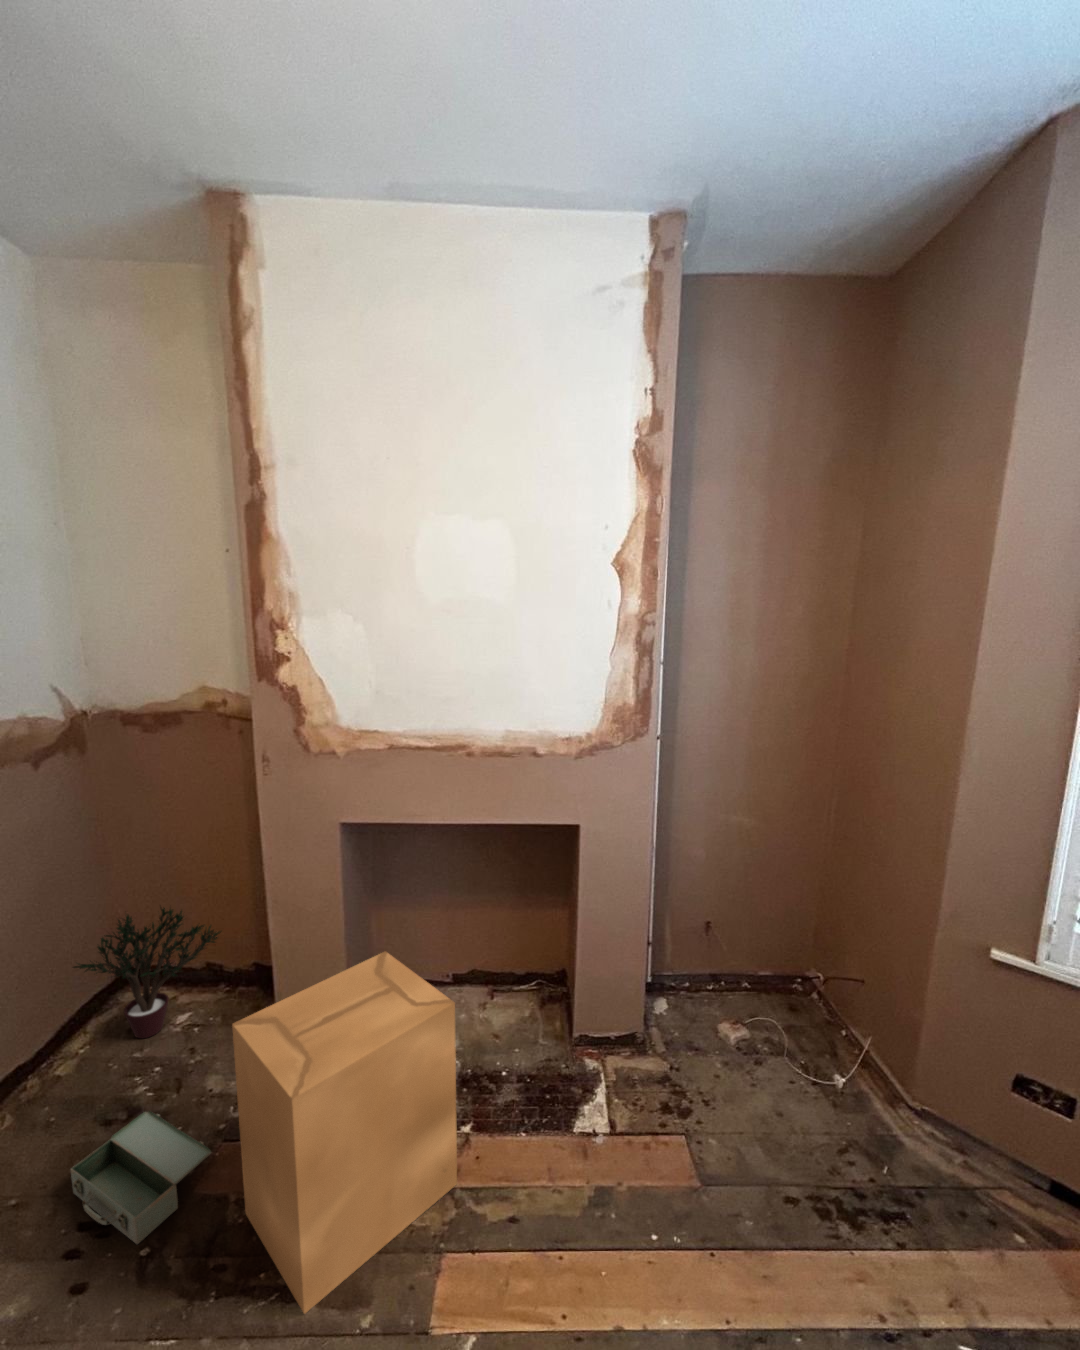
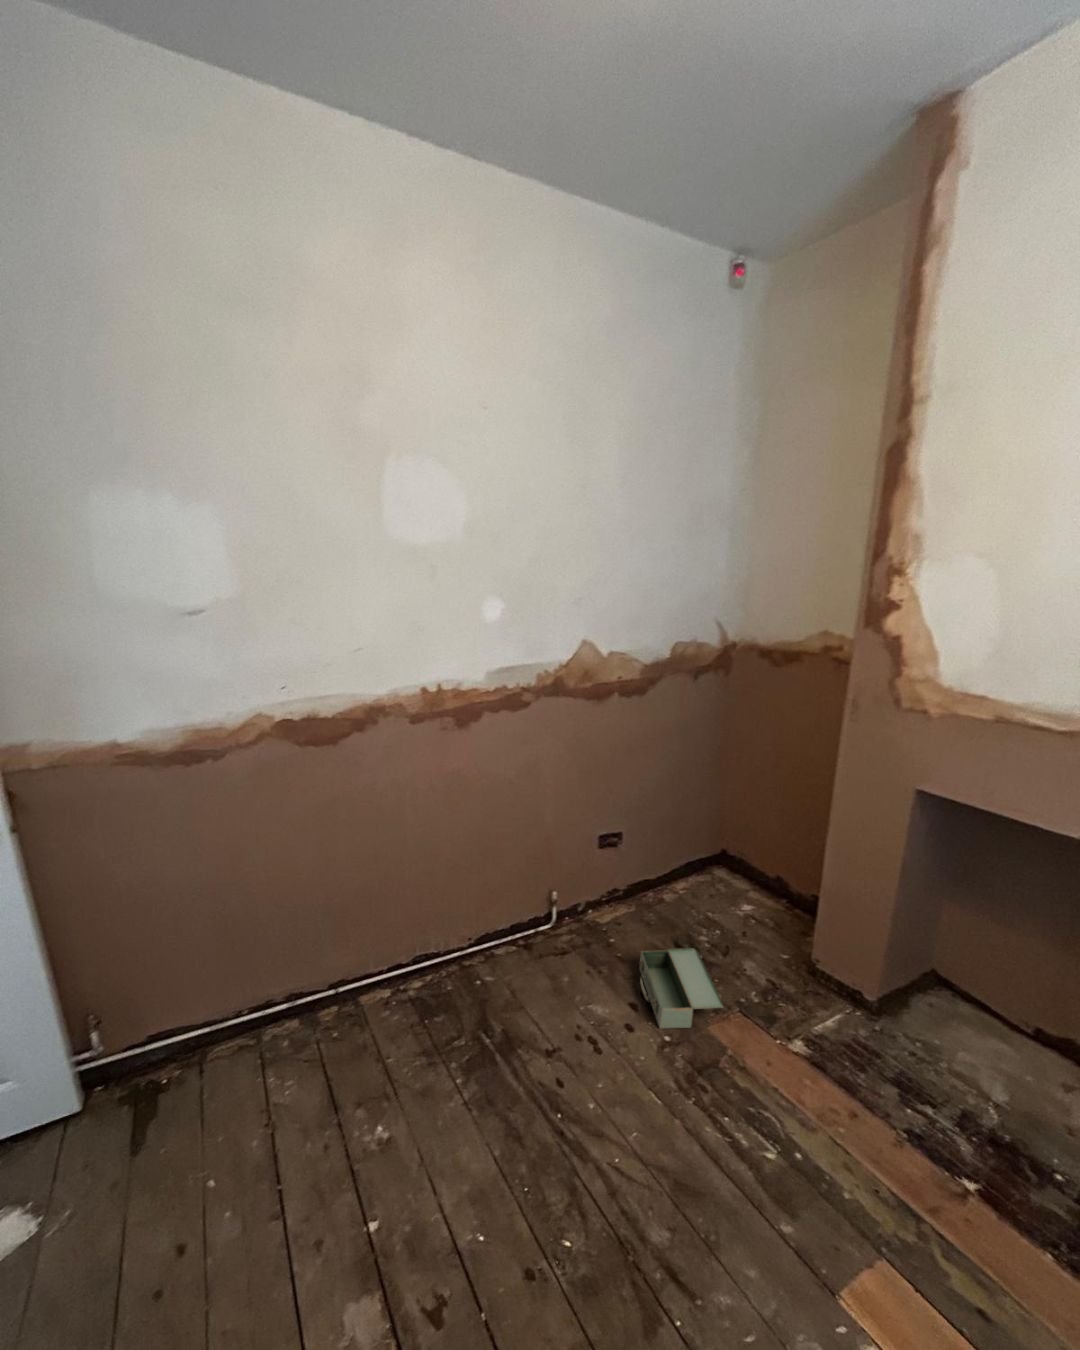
potted plant: present [73,908,221,1038] -> none [682,800,794,905]
cardboard box: present [232,952,457,1314] -> none [732,910,975,1218]

